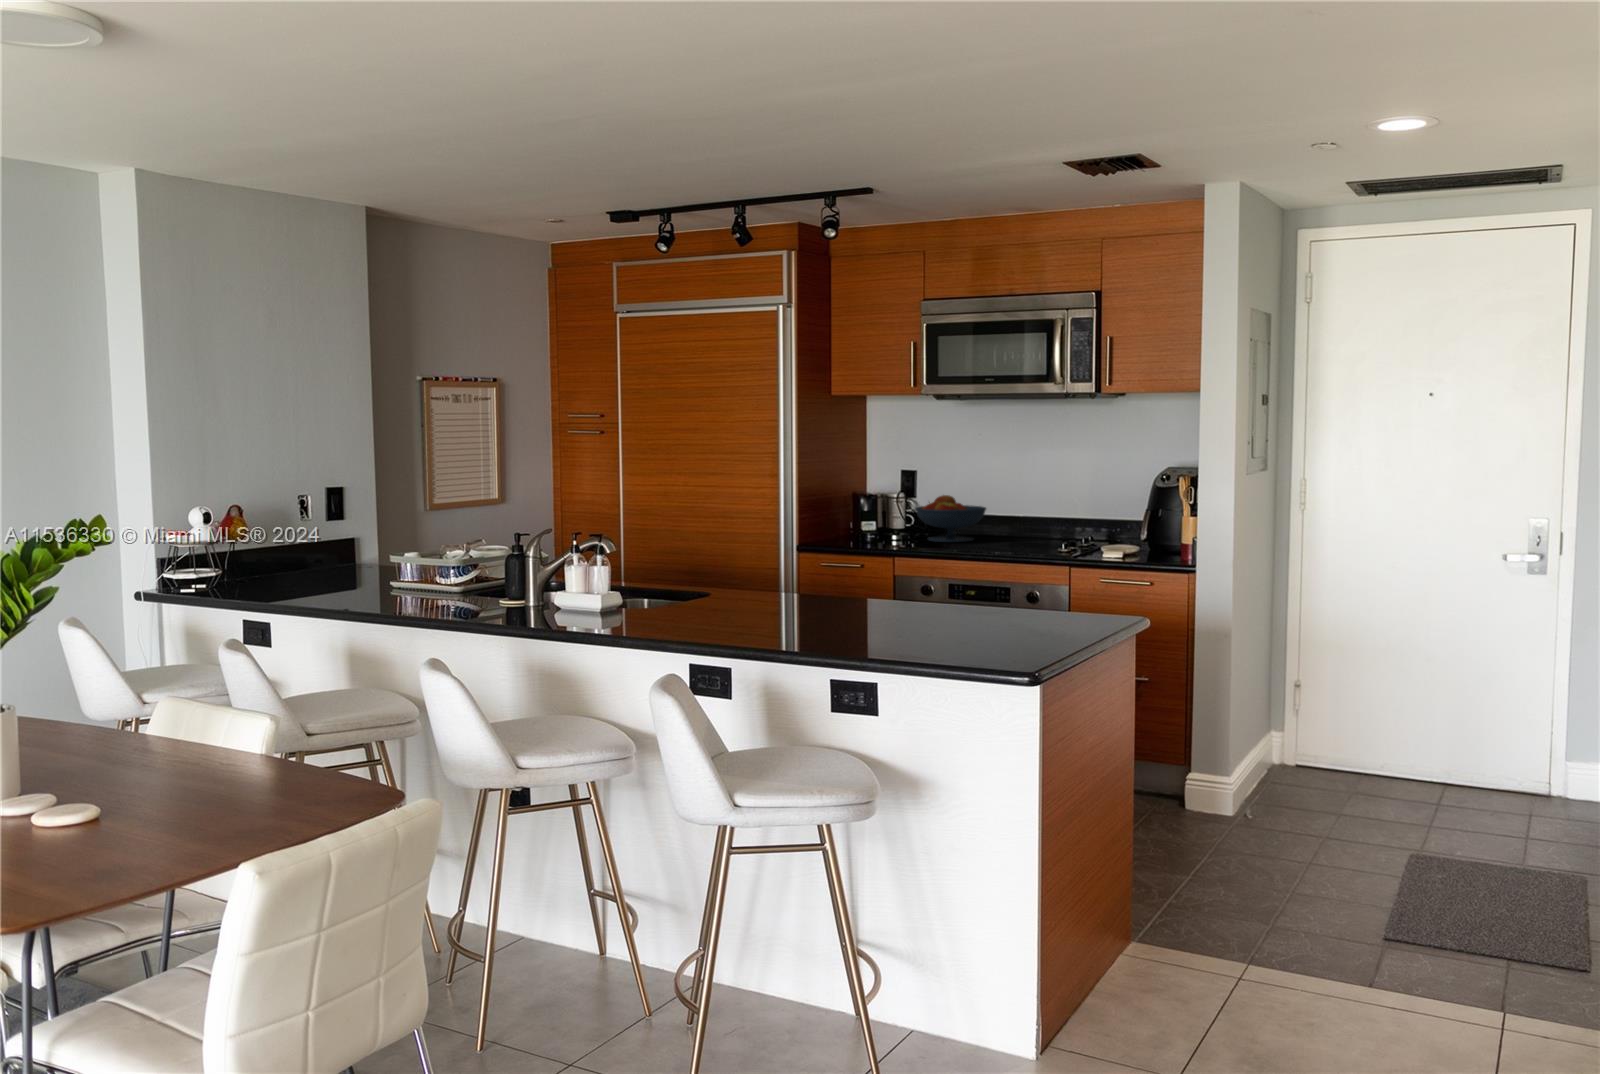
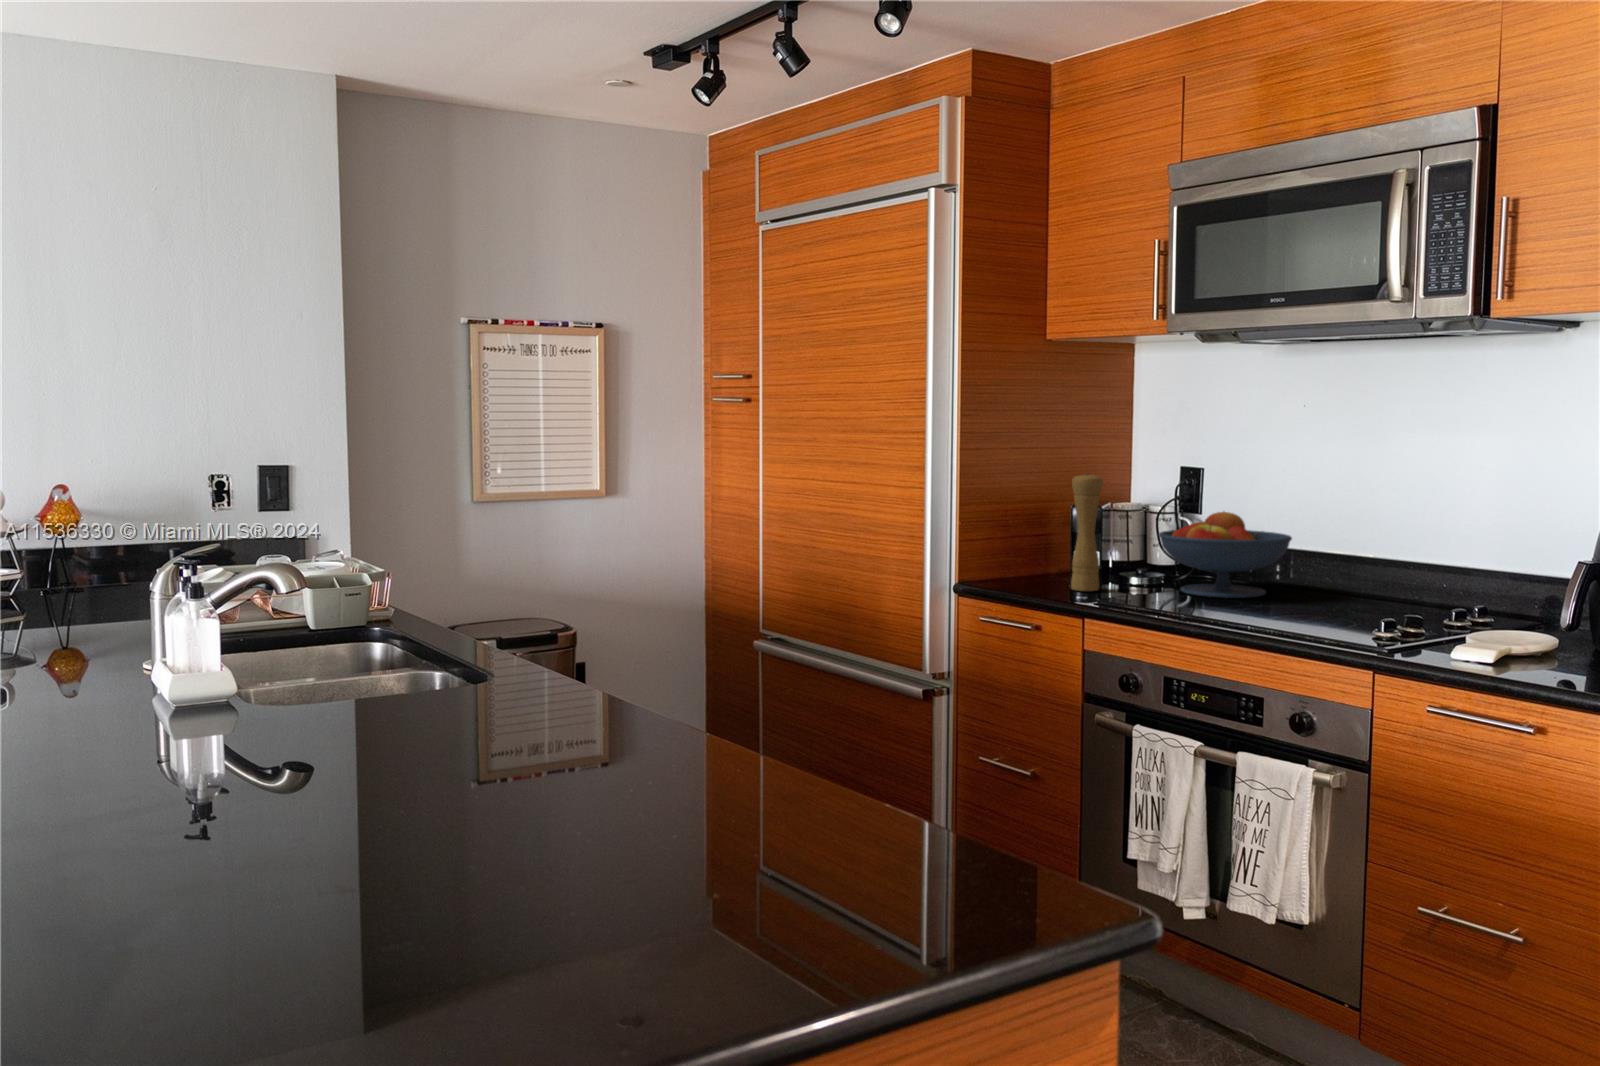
pepper mill: none [871,476,888,544] -> present [1071,473,1103,591]

